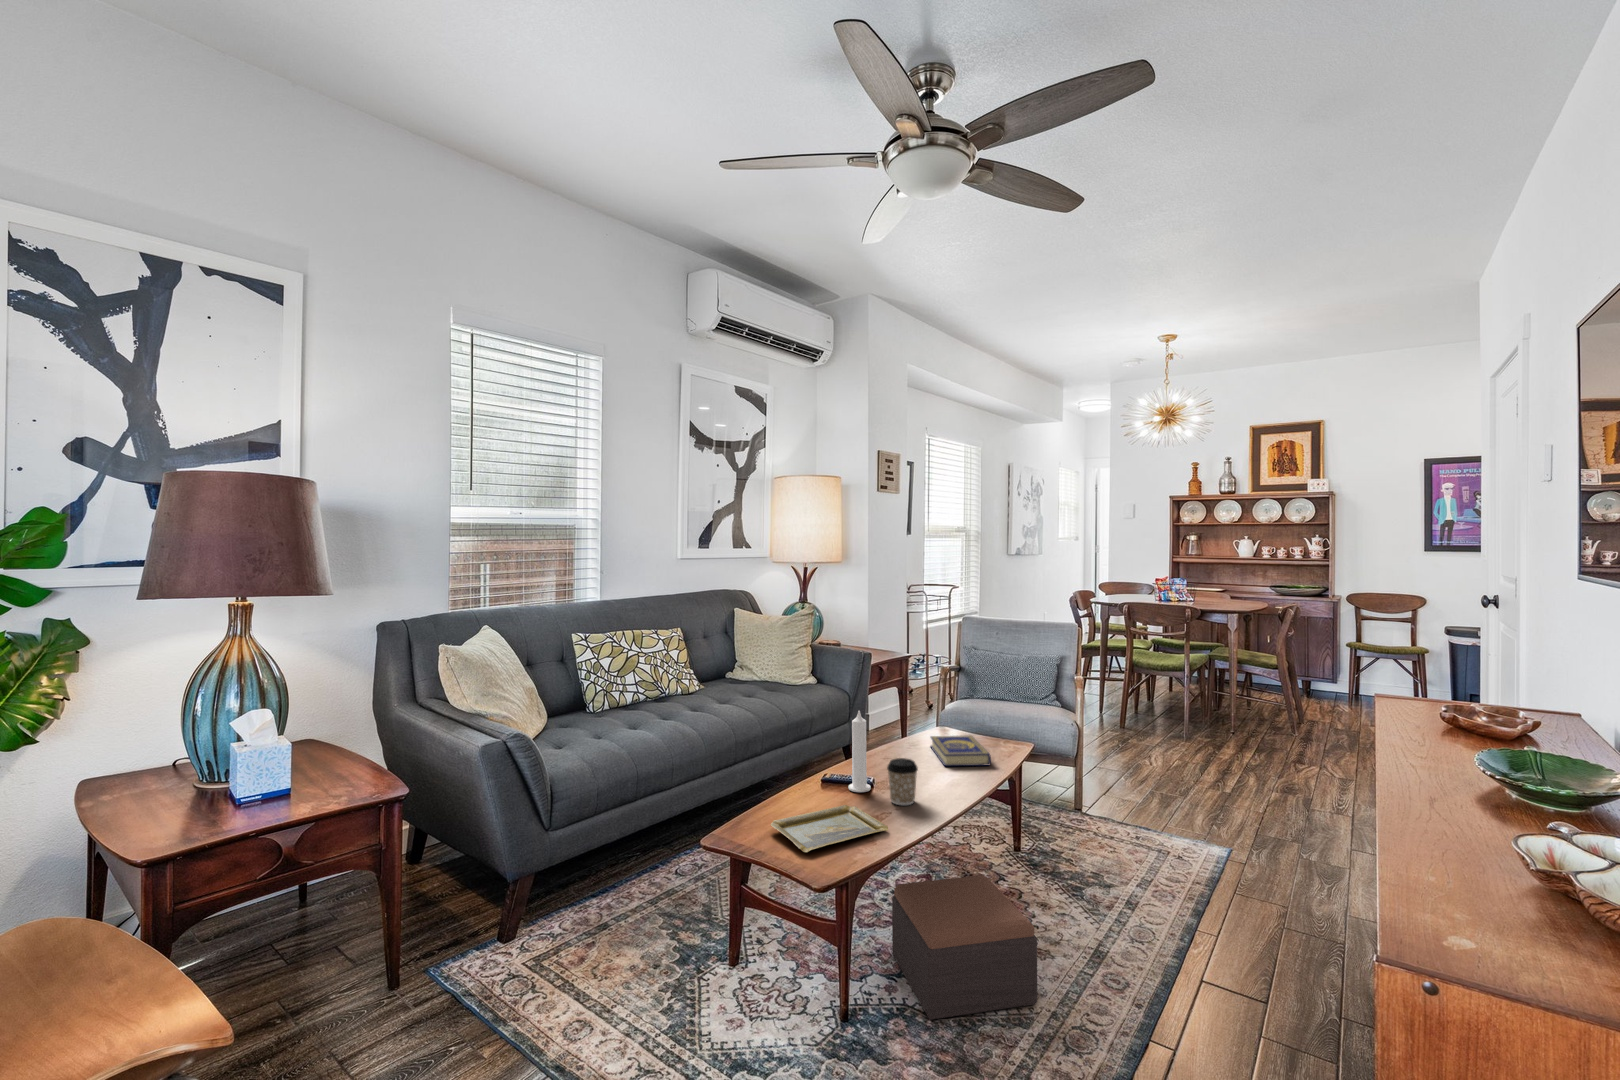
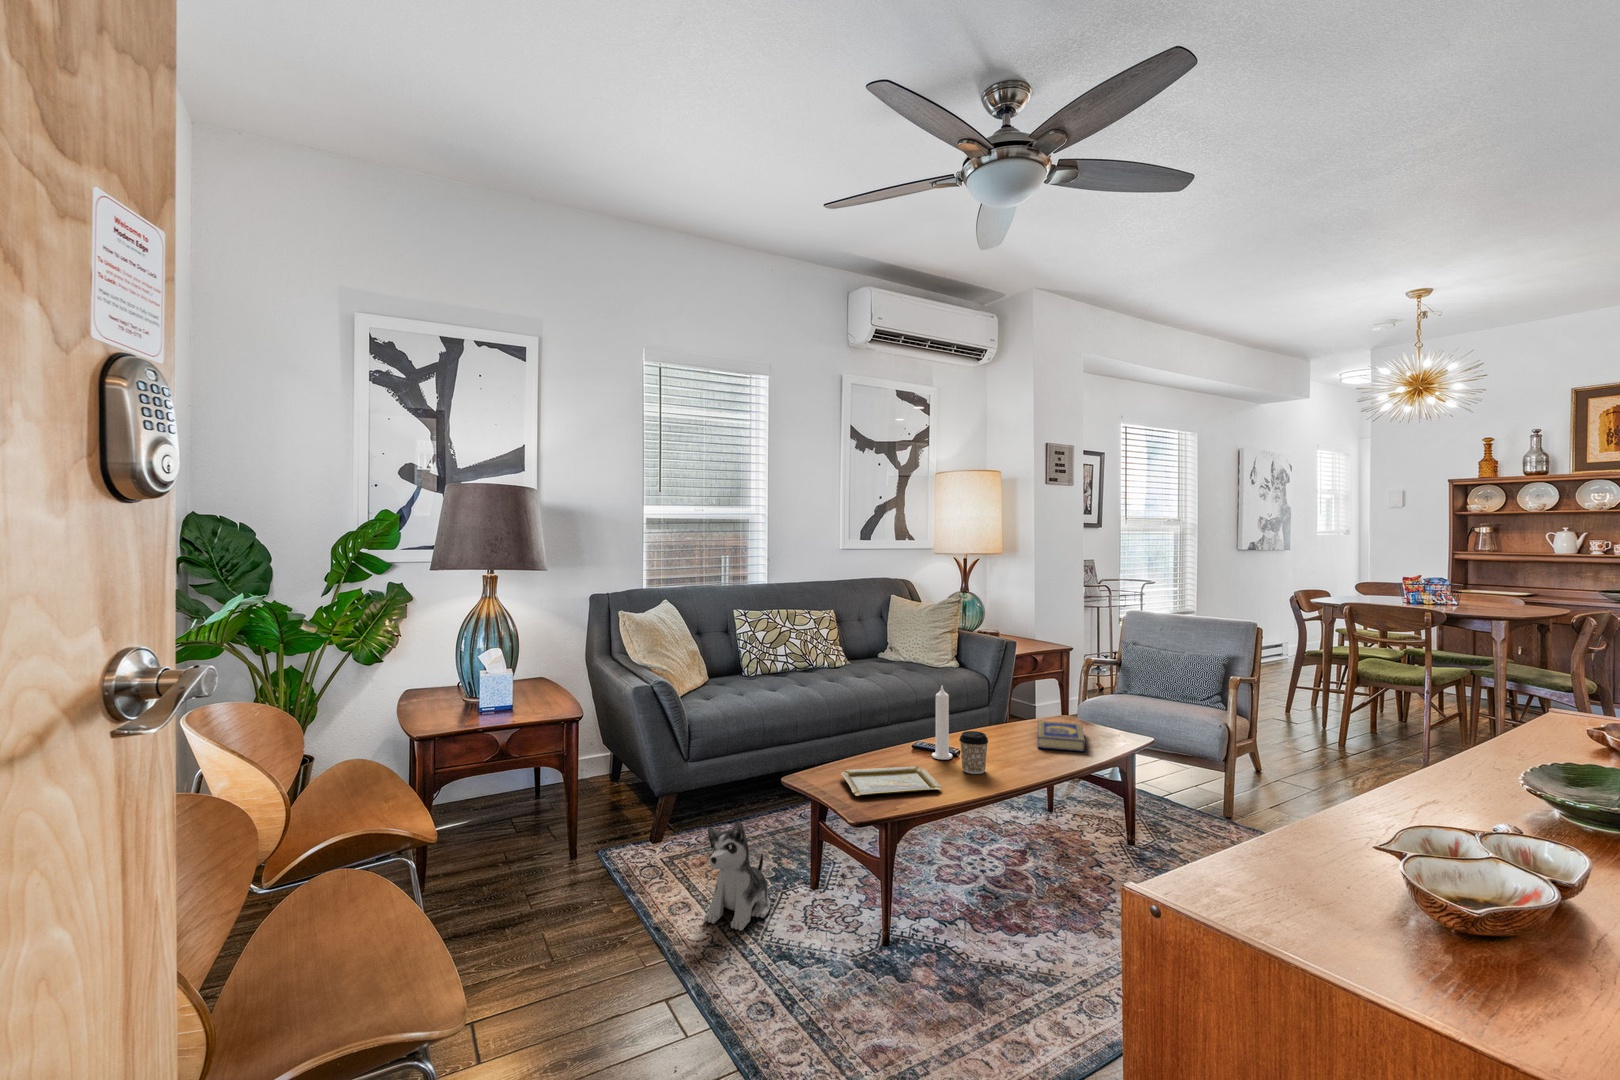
footstool: present [892,875,1037,1020] -> none [955,843,1071,969]
plush toy: none [614,903,693,1043] -> present [704,821,770,931]

